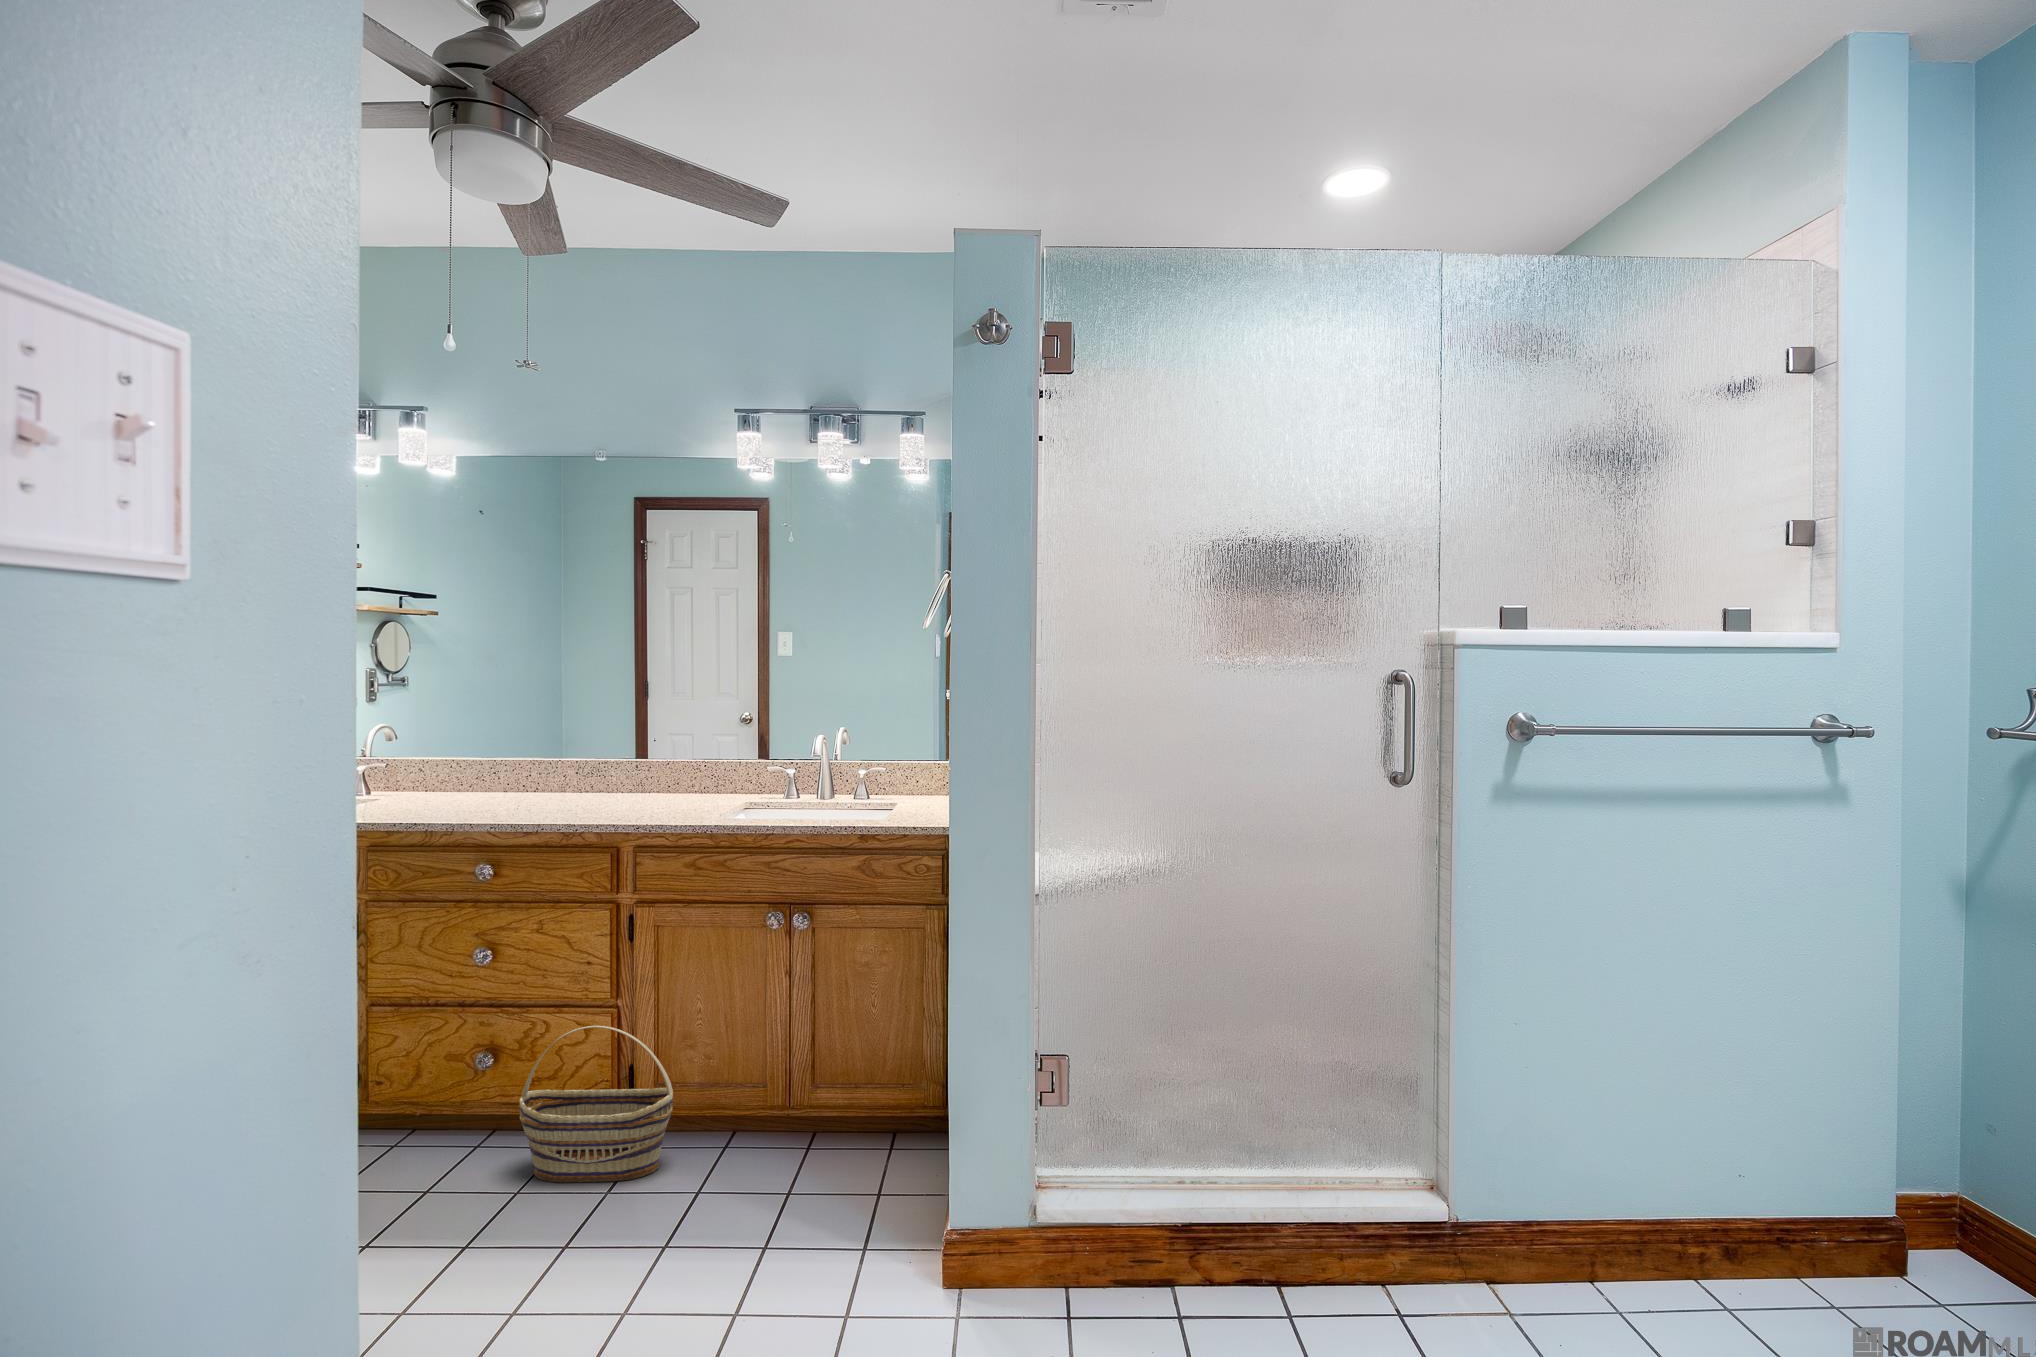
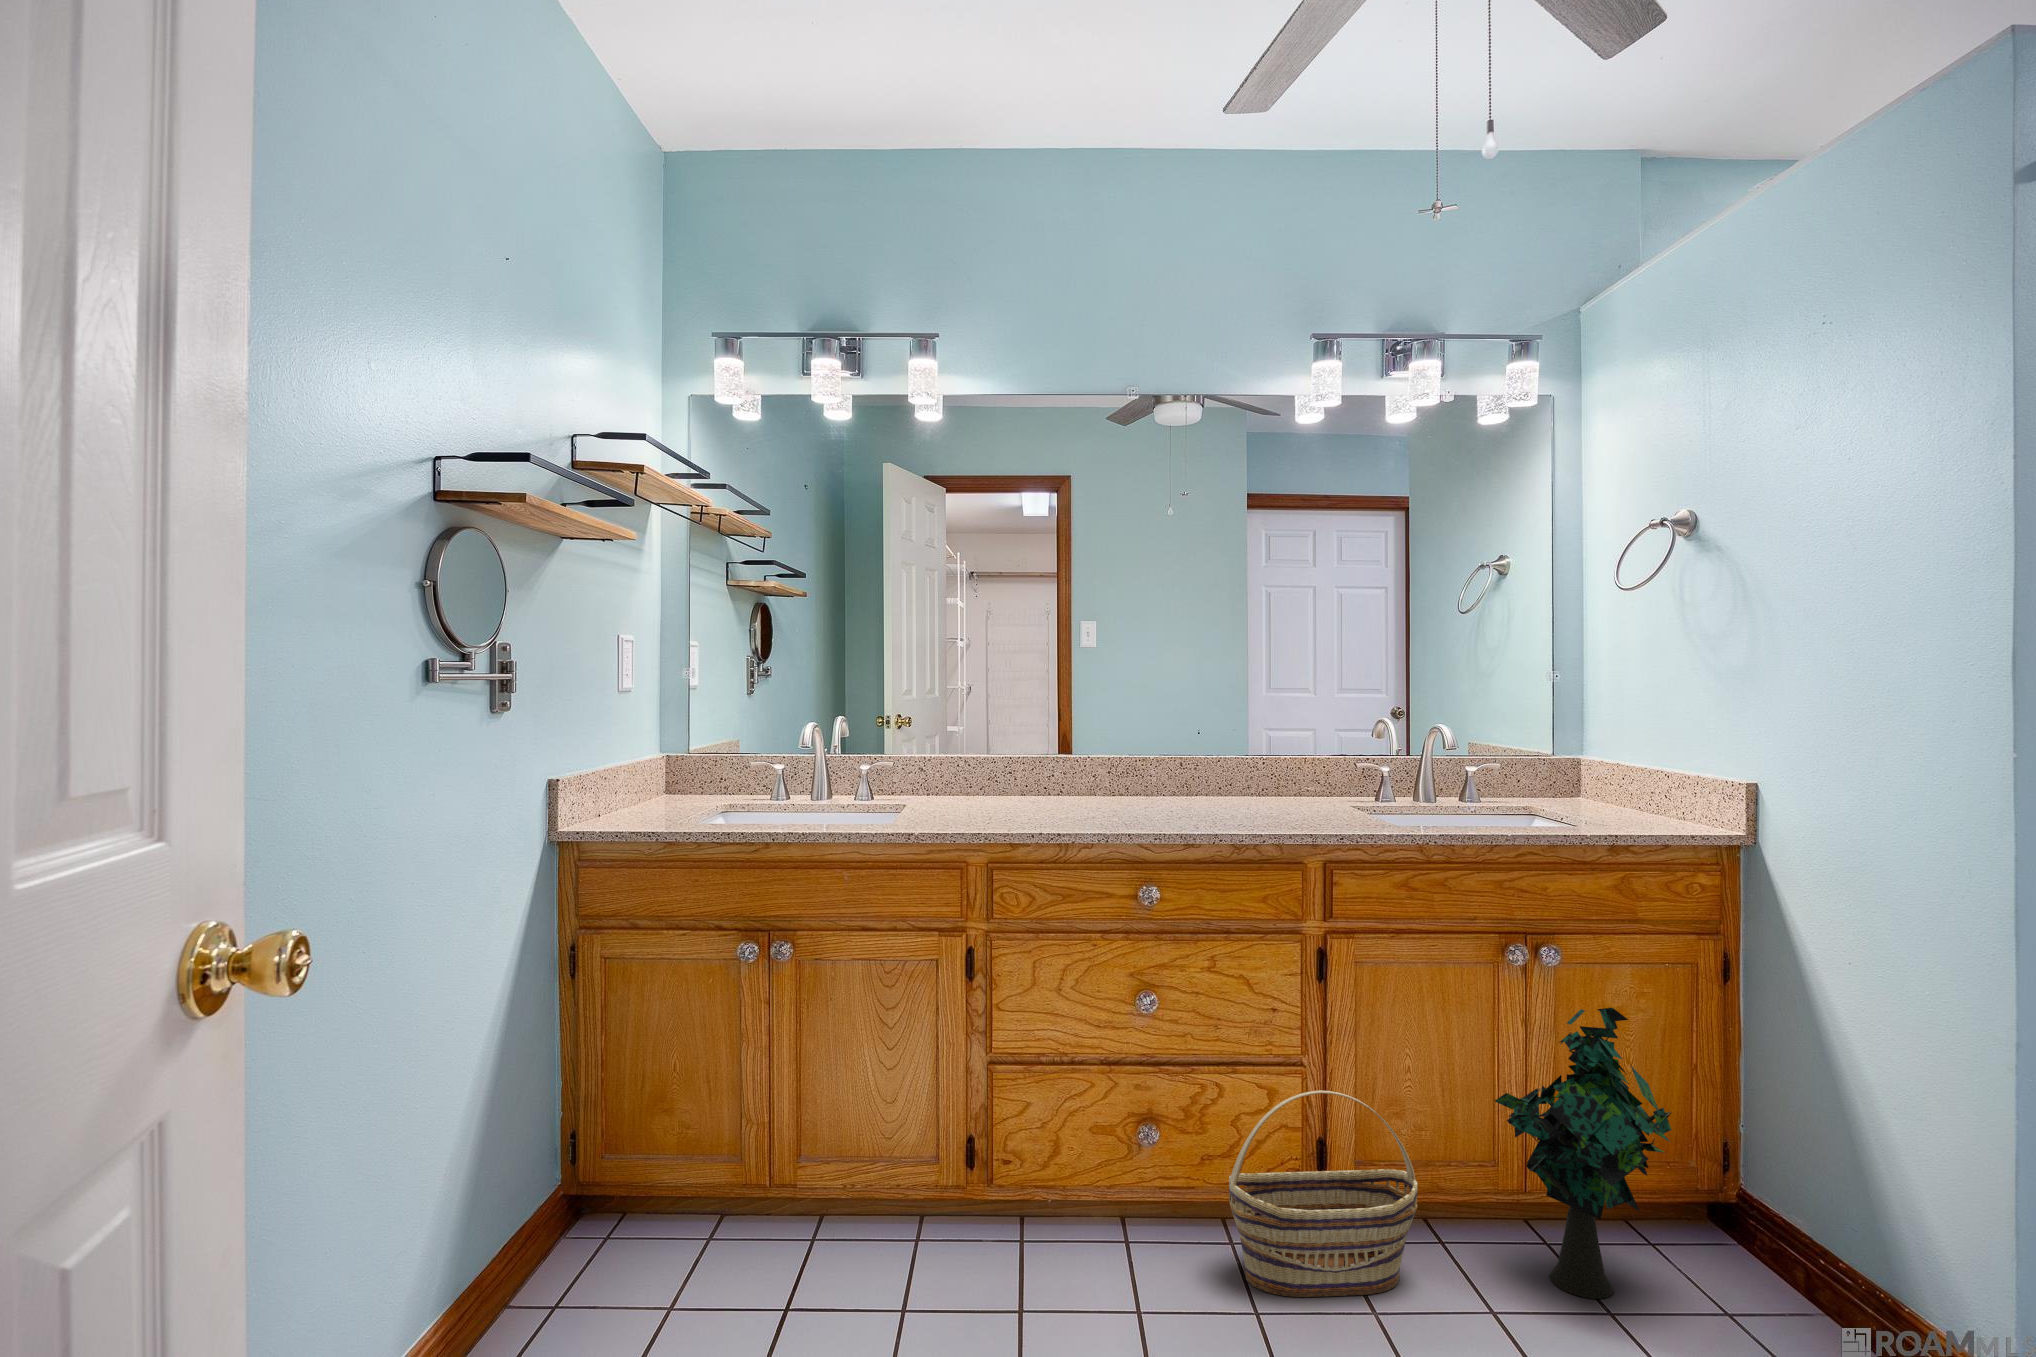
decorative plant: none [728,962,860,1187] -> present [1495,1008,1672,1299]

